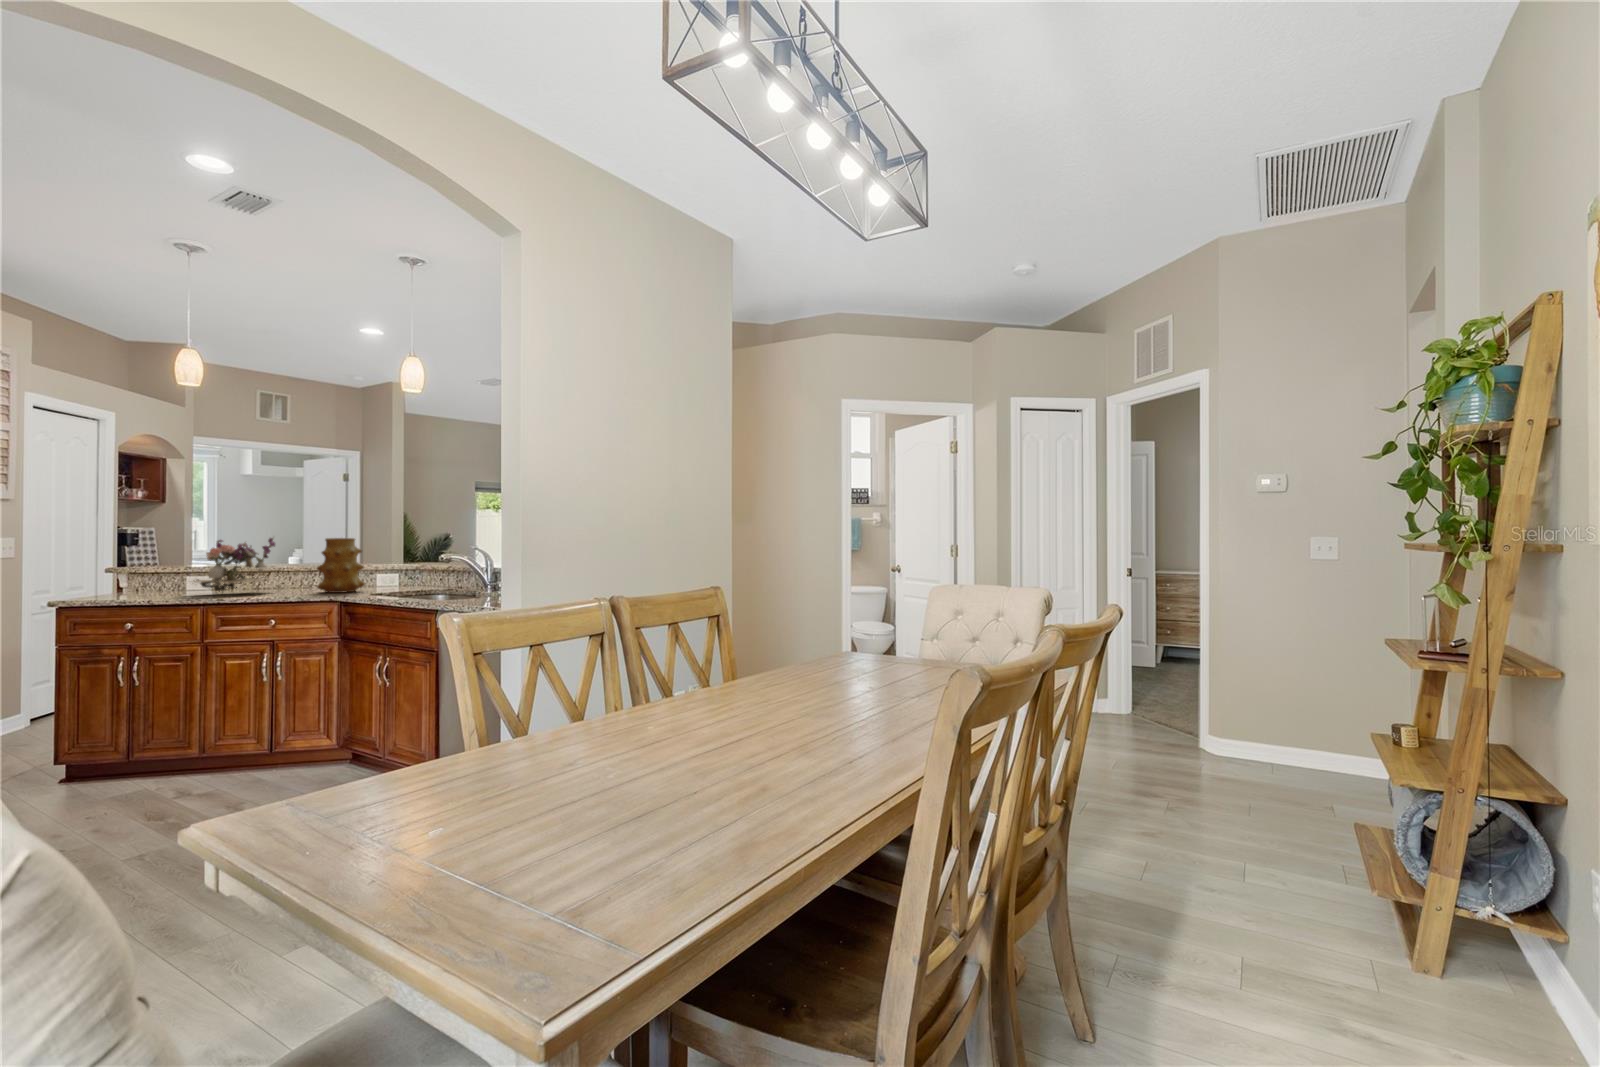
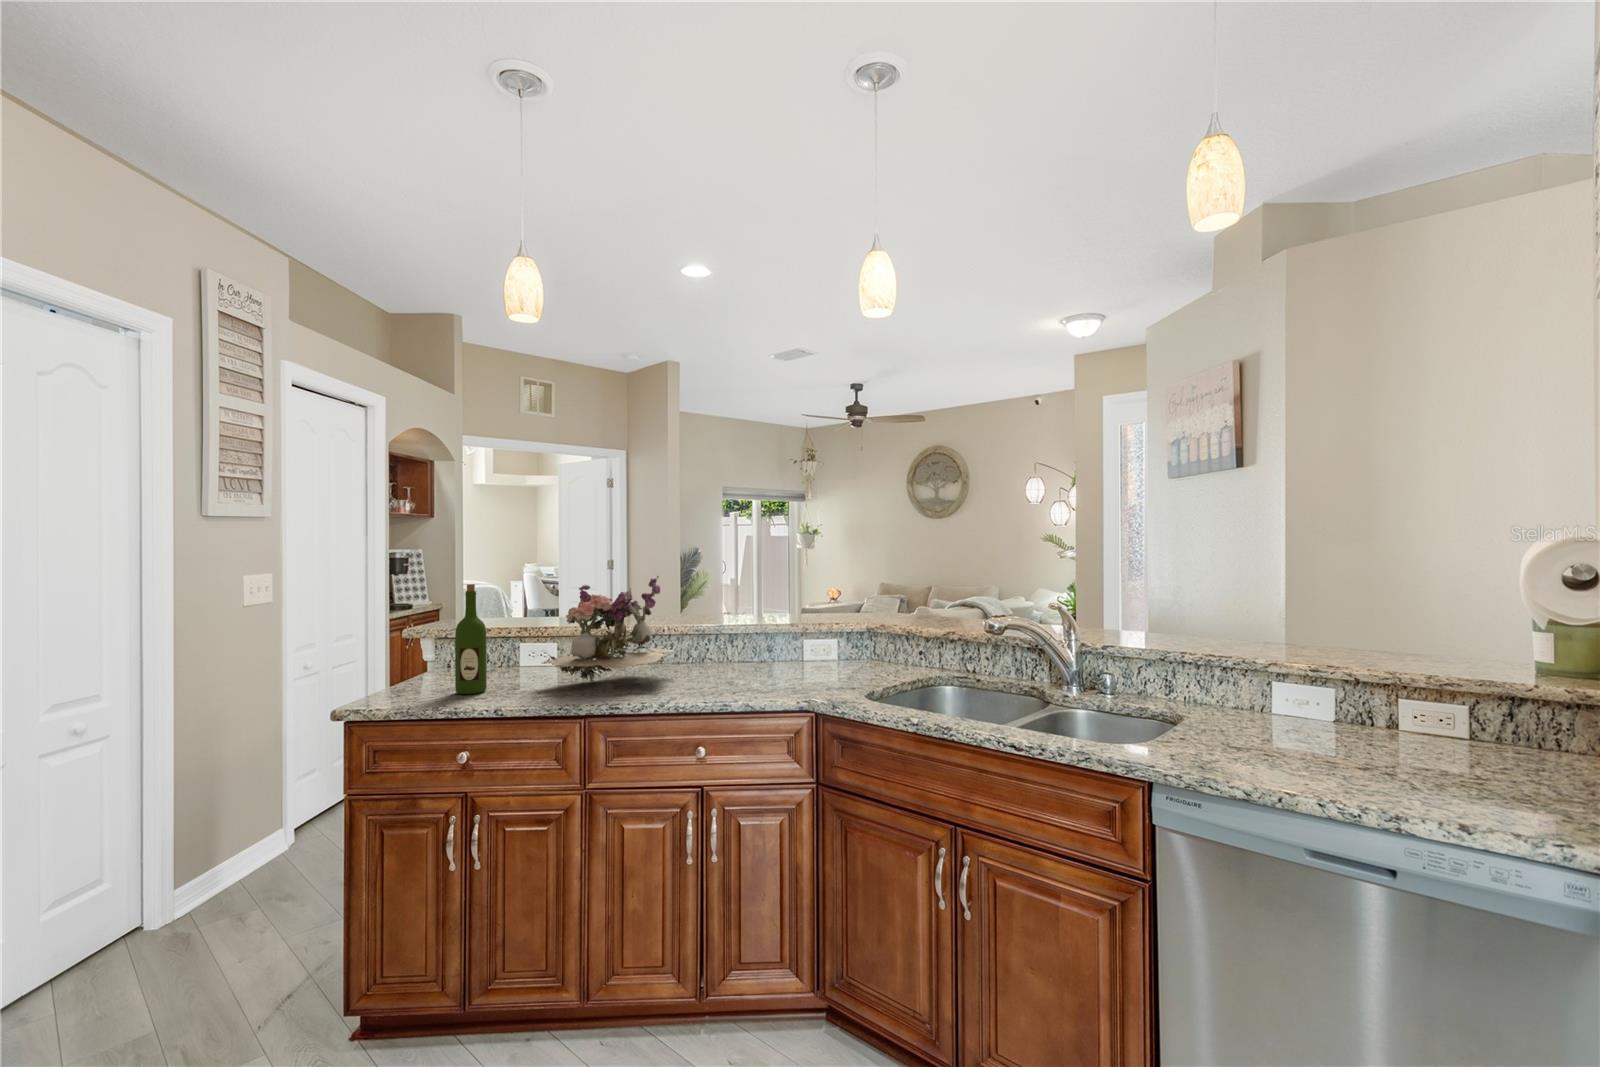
wine bottle: none [131,537,152,597] -> present [455,584,487,694]
vase: present [317,538,365,593] -> none [735,578,814,681]

